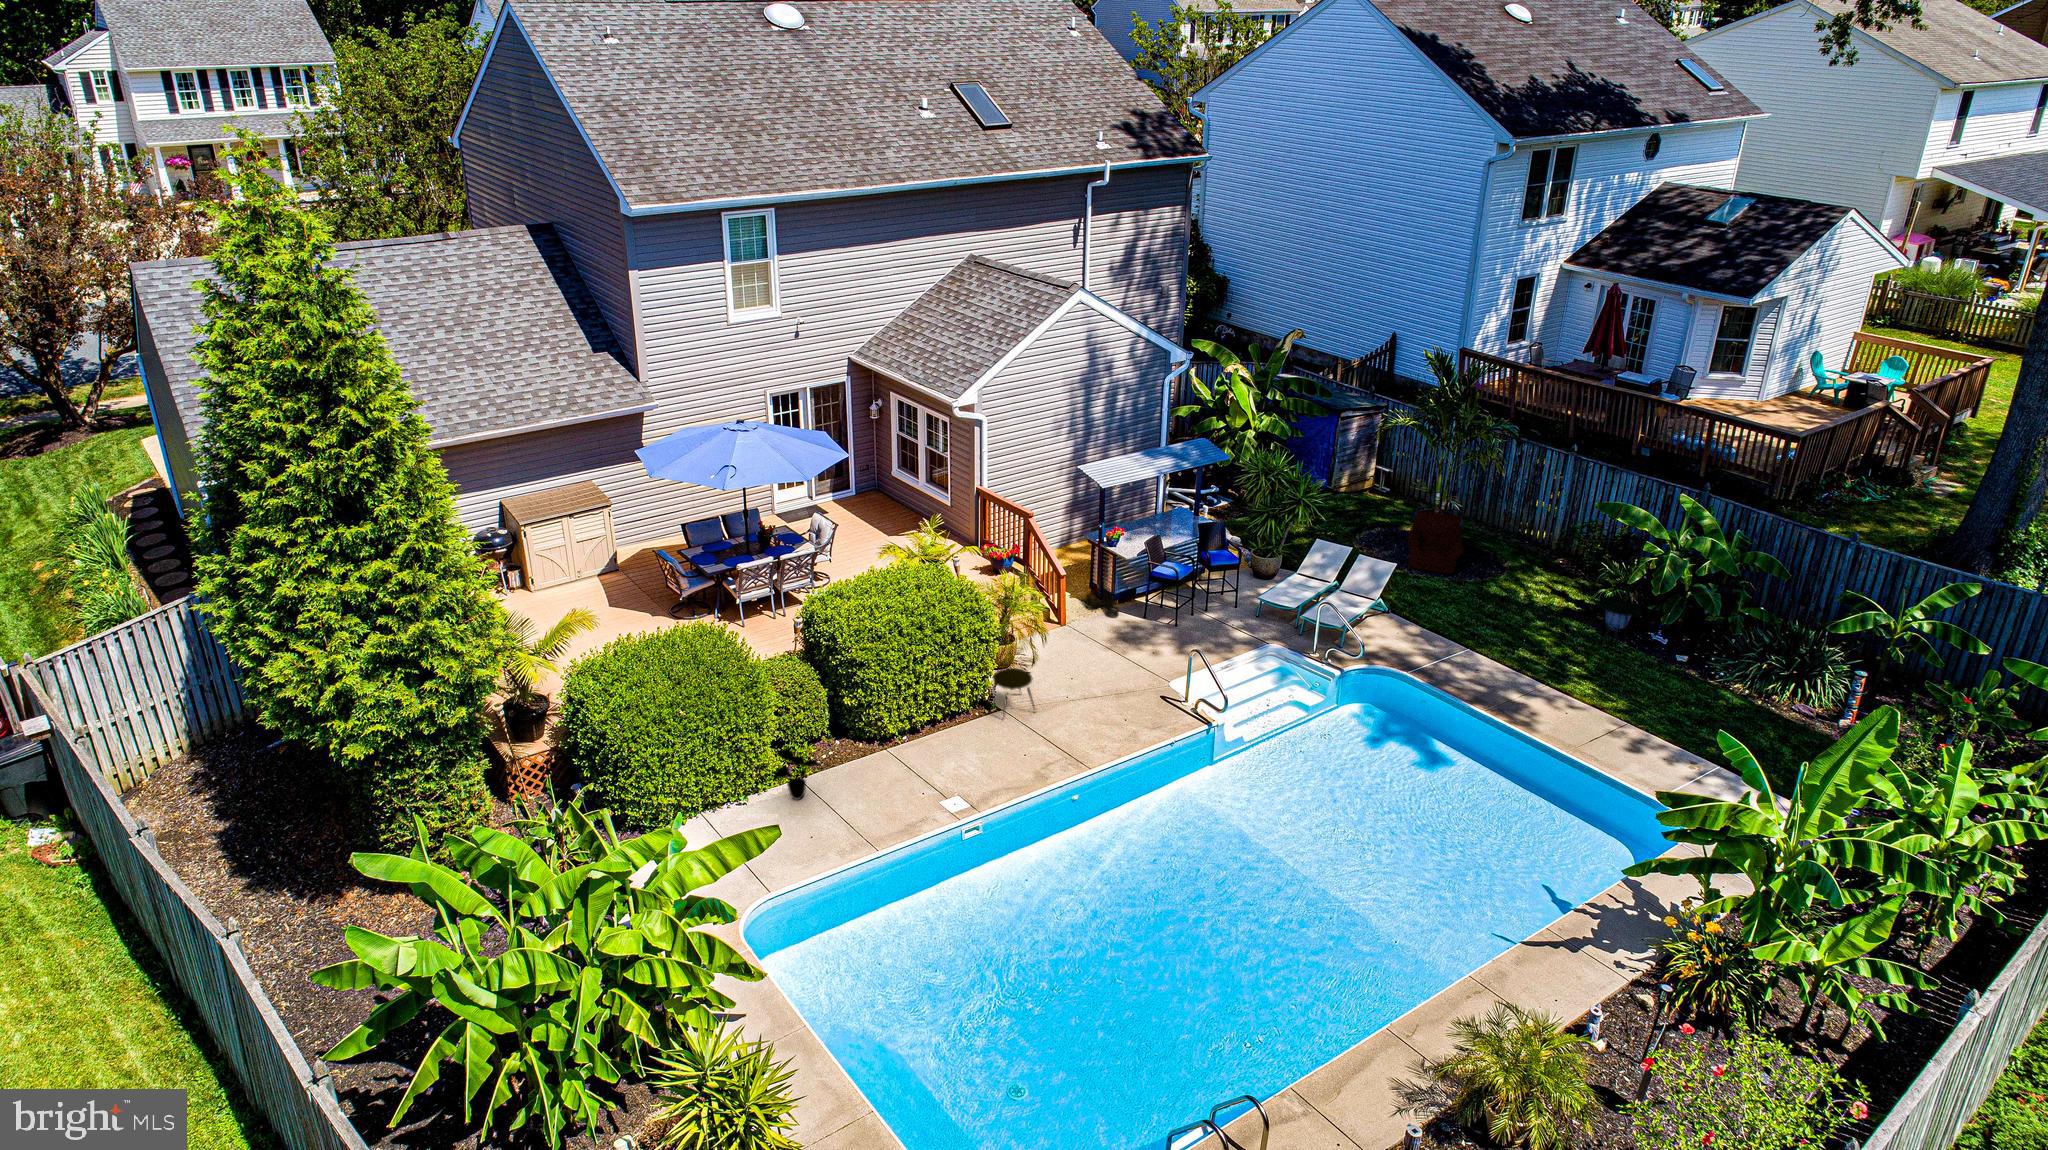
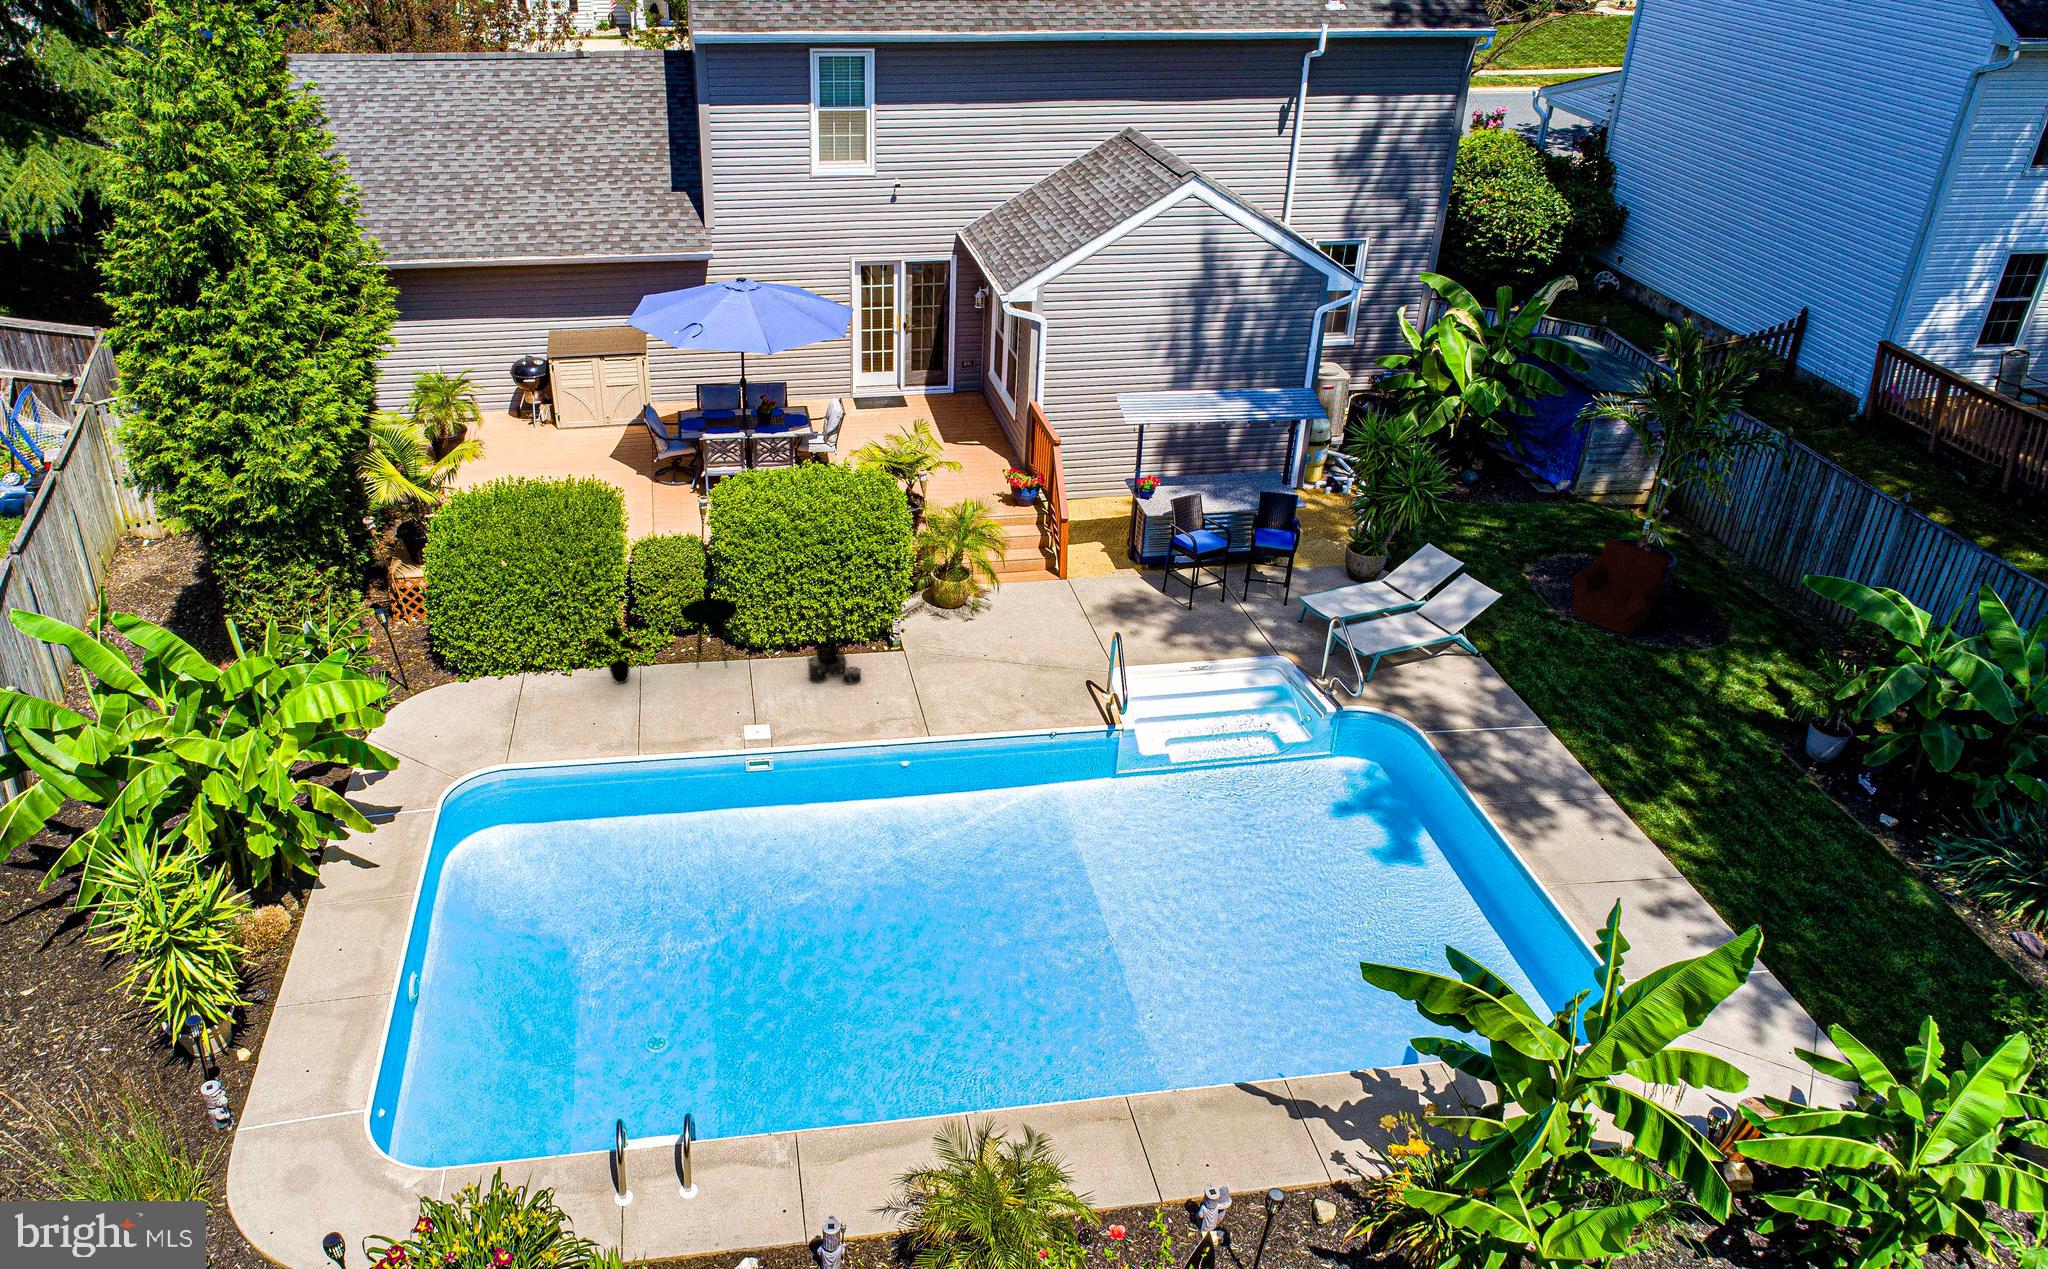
woven basket: present [1086,588,1119,617] -> present [808,641,861,684]
side table: present [1597,596,1642,646] -> present [681,598,737,668]
stool: present [990,668,1035,709] -> none [892,606,939,664]

